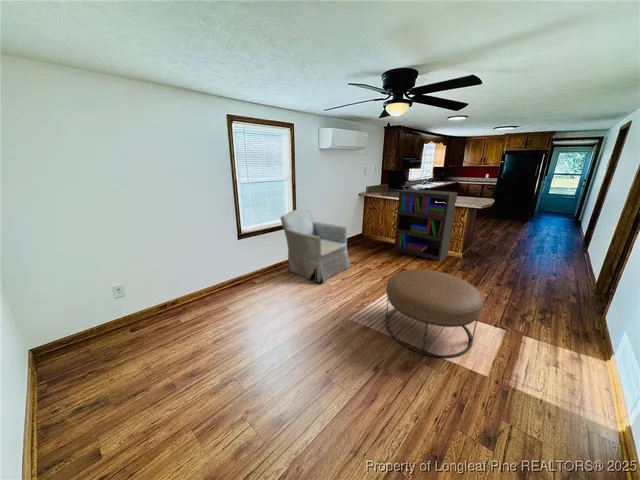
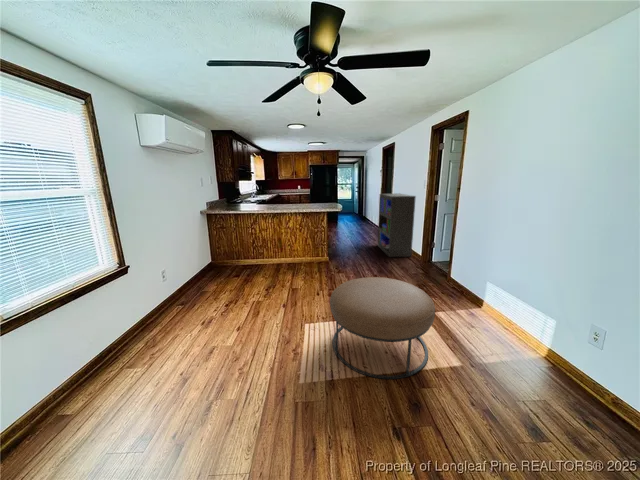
bookshelf: present [394,189,457,261] -> present [378,194,416,257]
armchair: present [281,210,350,282] -> none [95,242,234,356]

